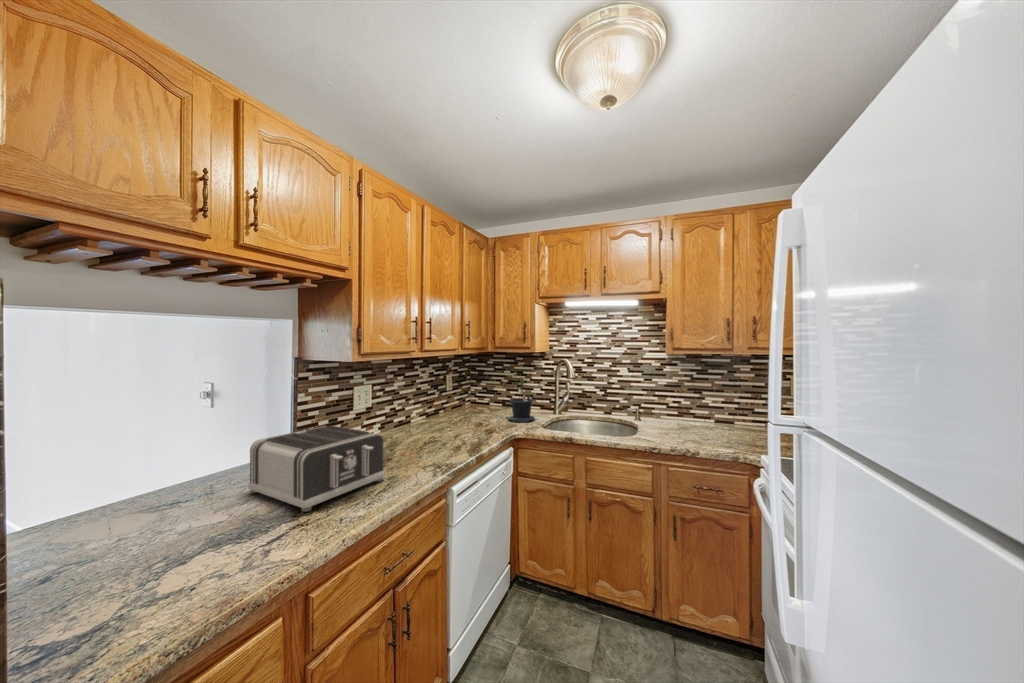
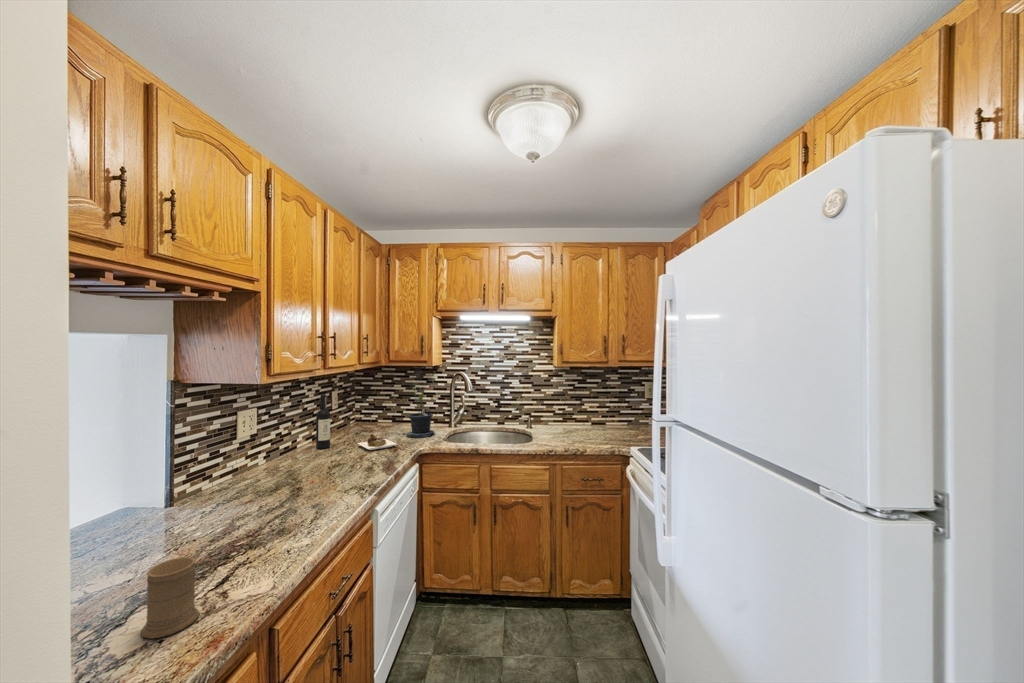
wine bottle: none [426,377,494,430] -> present [316,395,397,450]
toaster: present [248,426,385,512] -> none [132,459,307,553]
mug: none [194,511,260,581] -> present [141,557,217,638]

